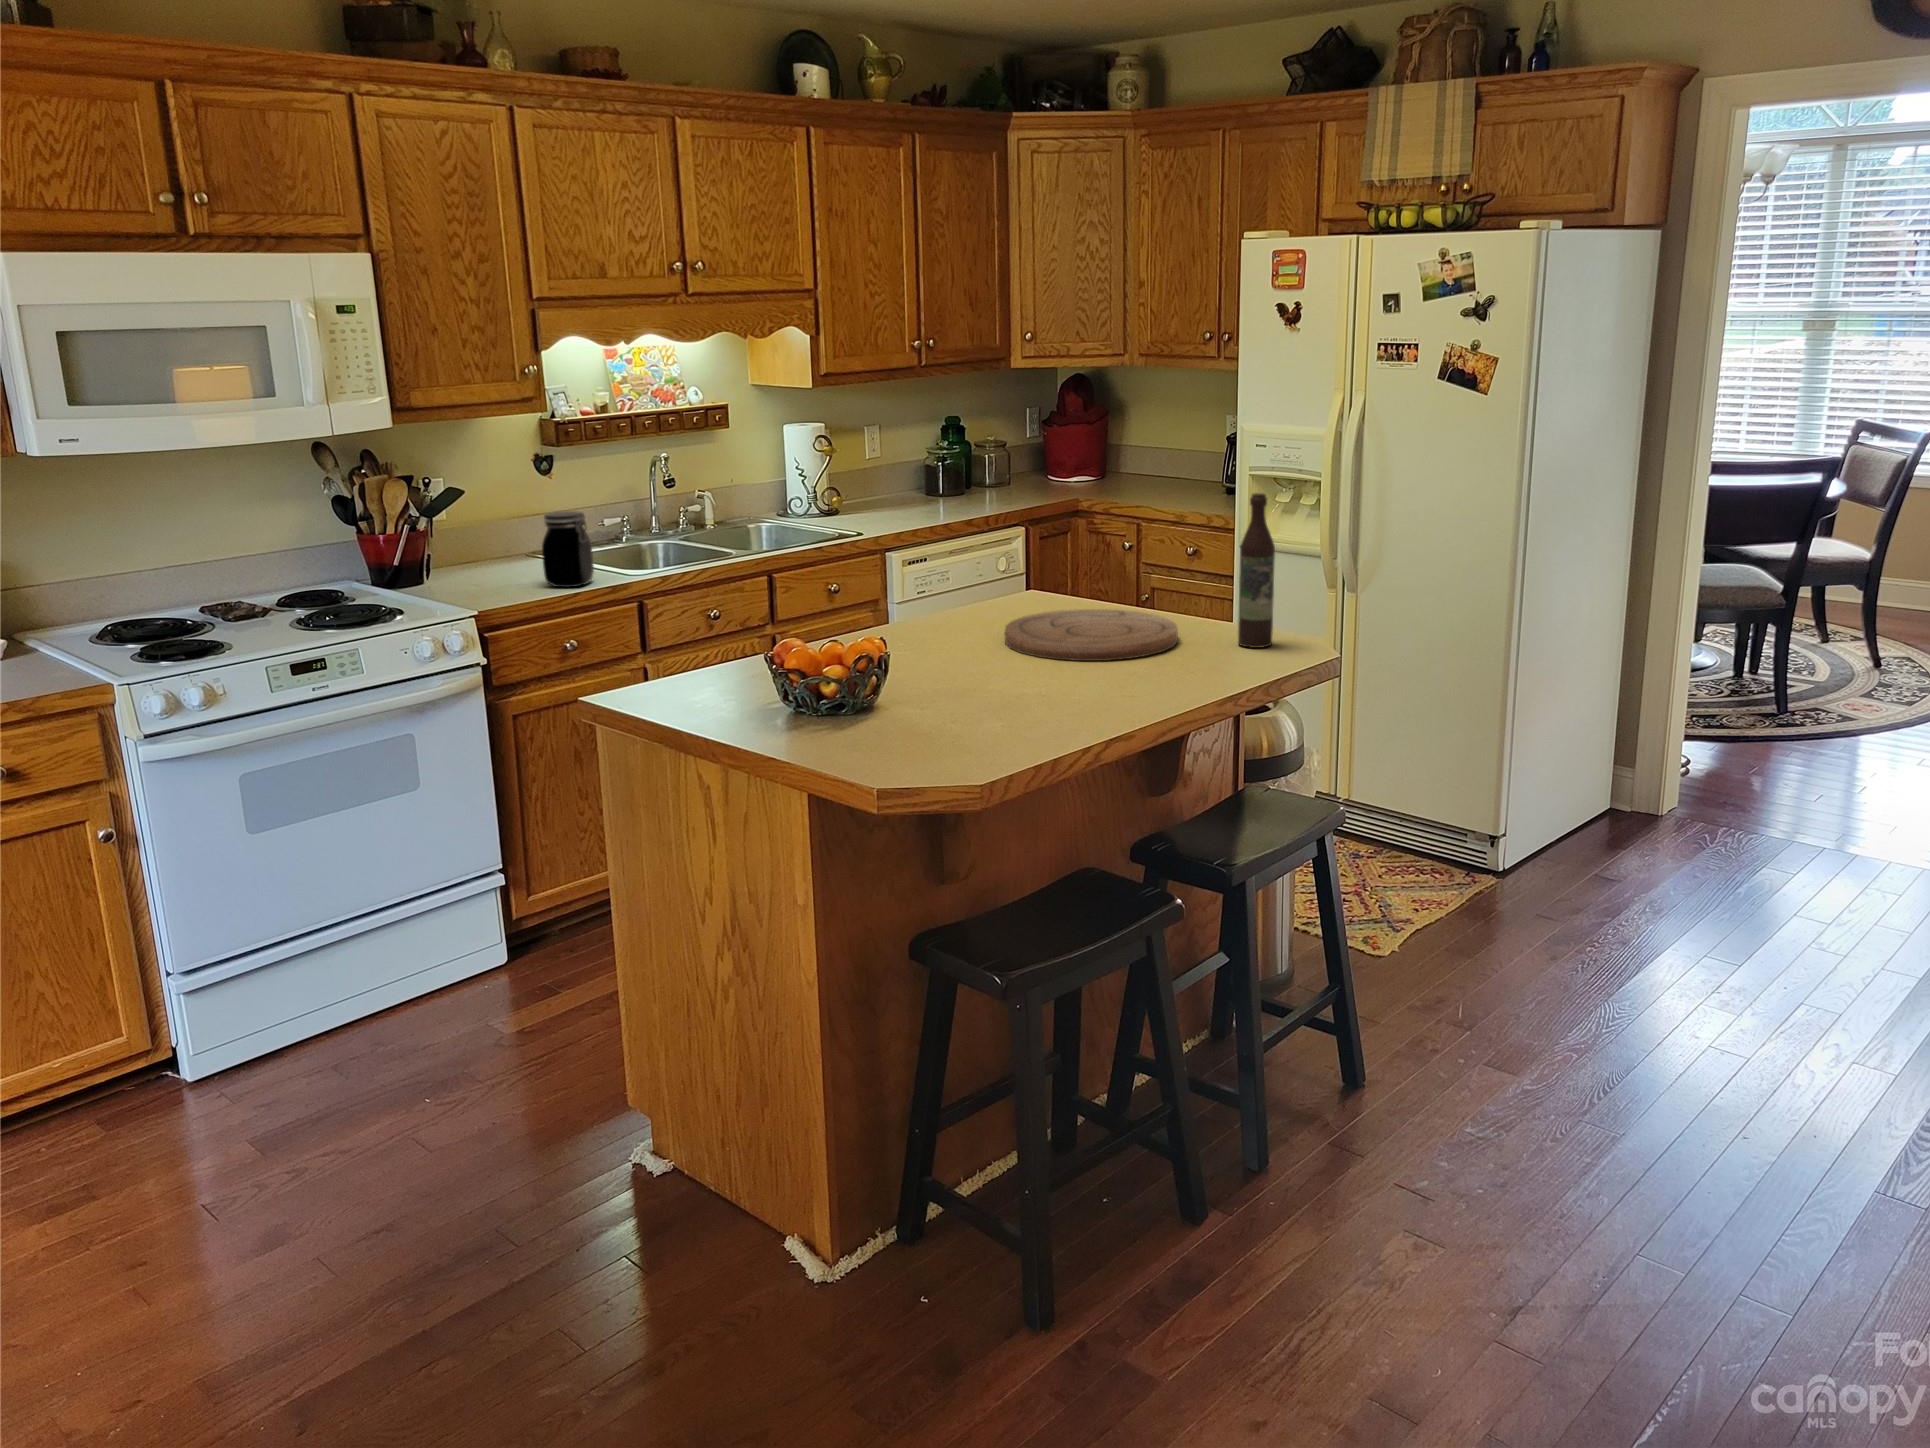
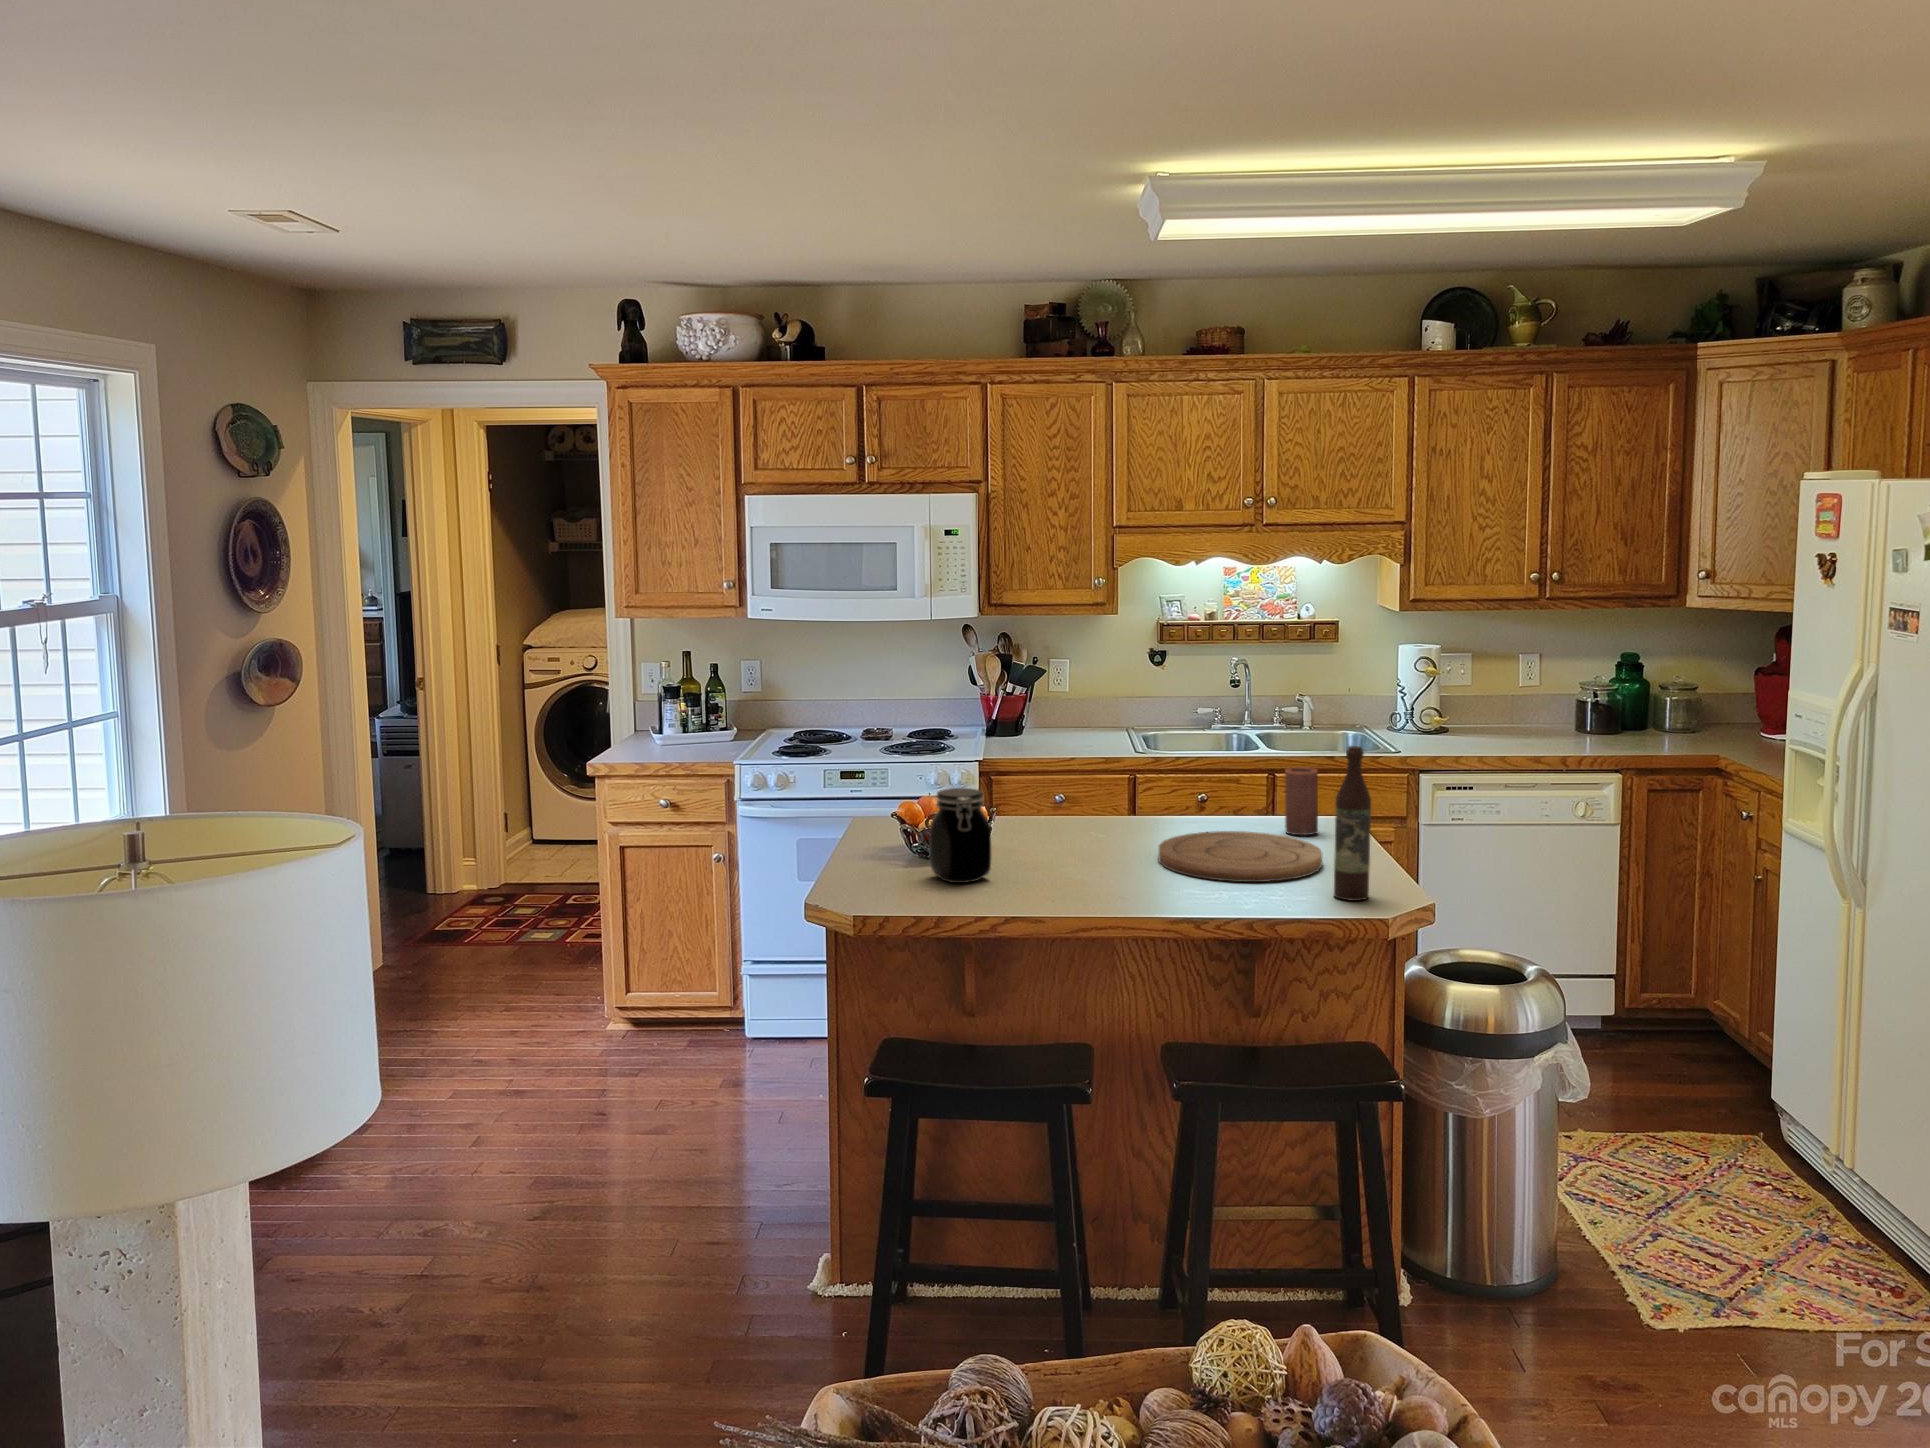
jar: present [542,511,594,587] -> present [929,788,991,883]
candle: none [1029,539,1064,611] -> present [1285,767,1318,835]

